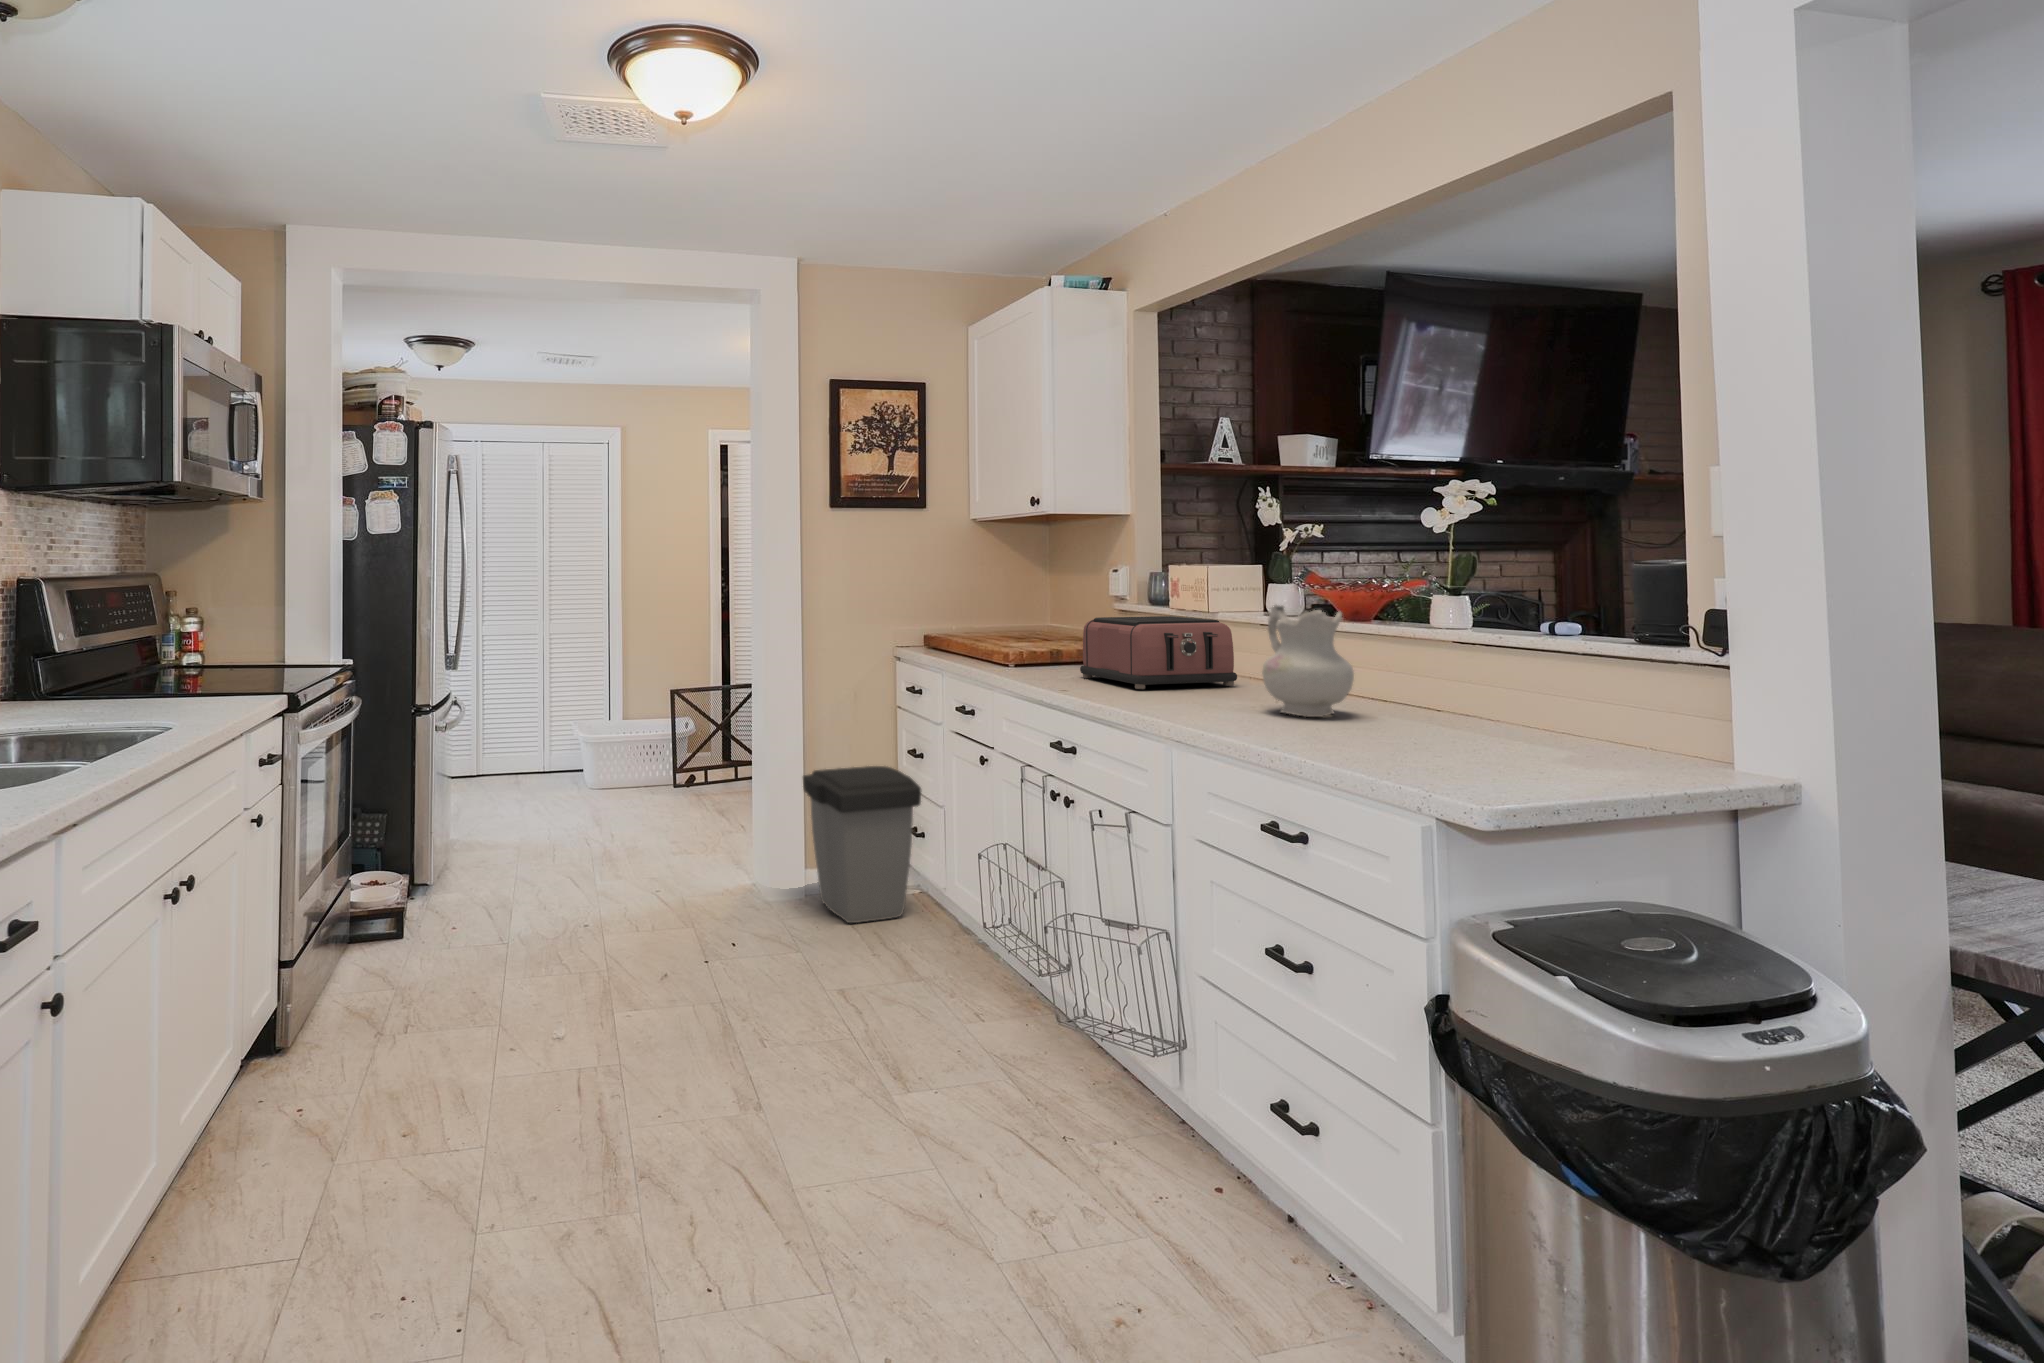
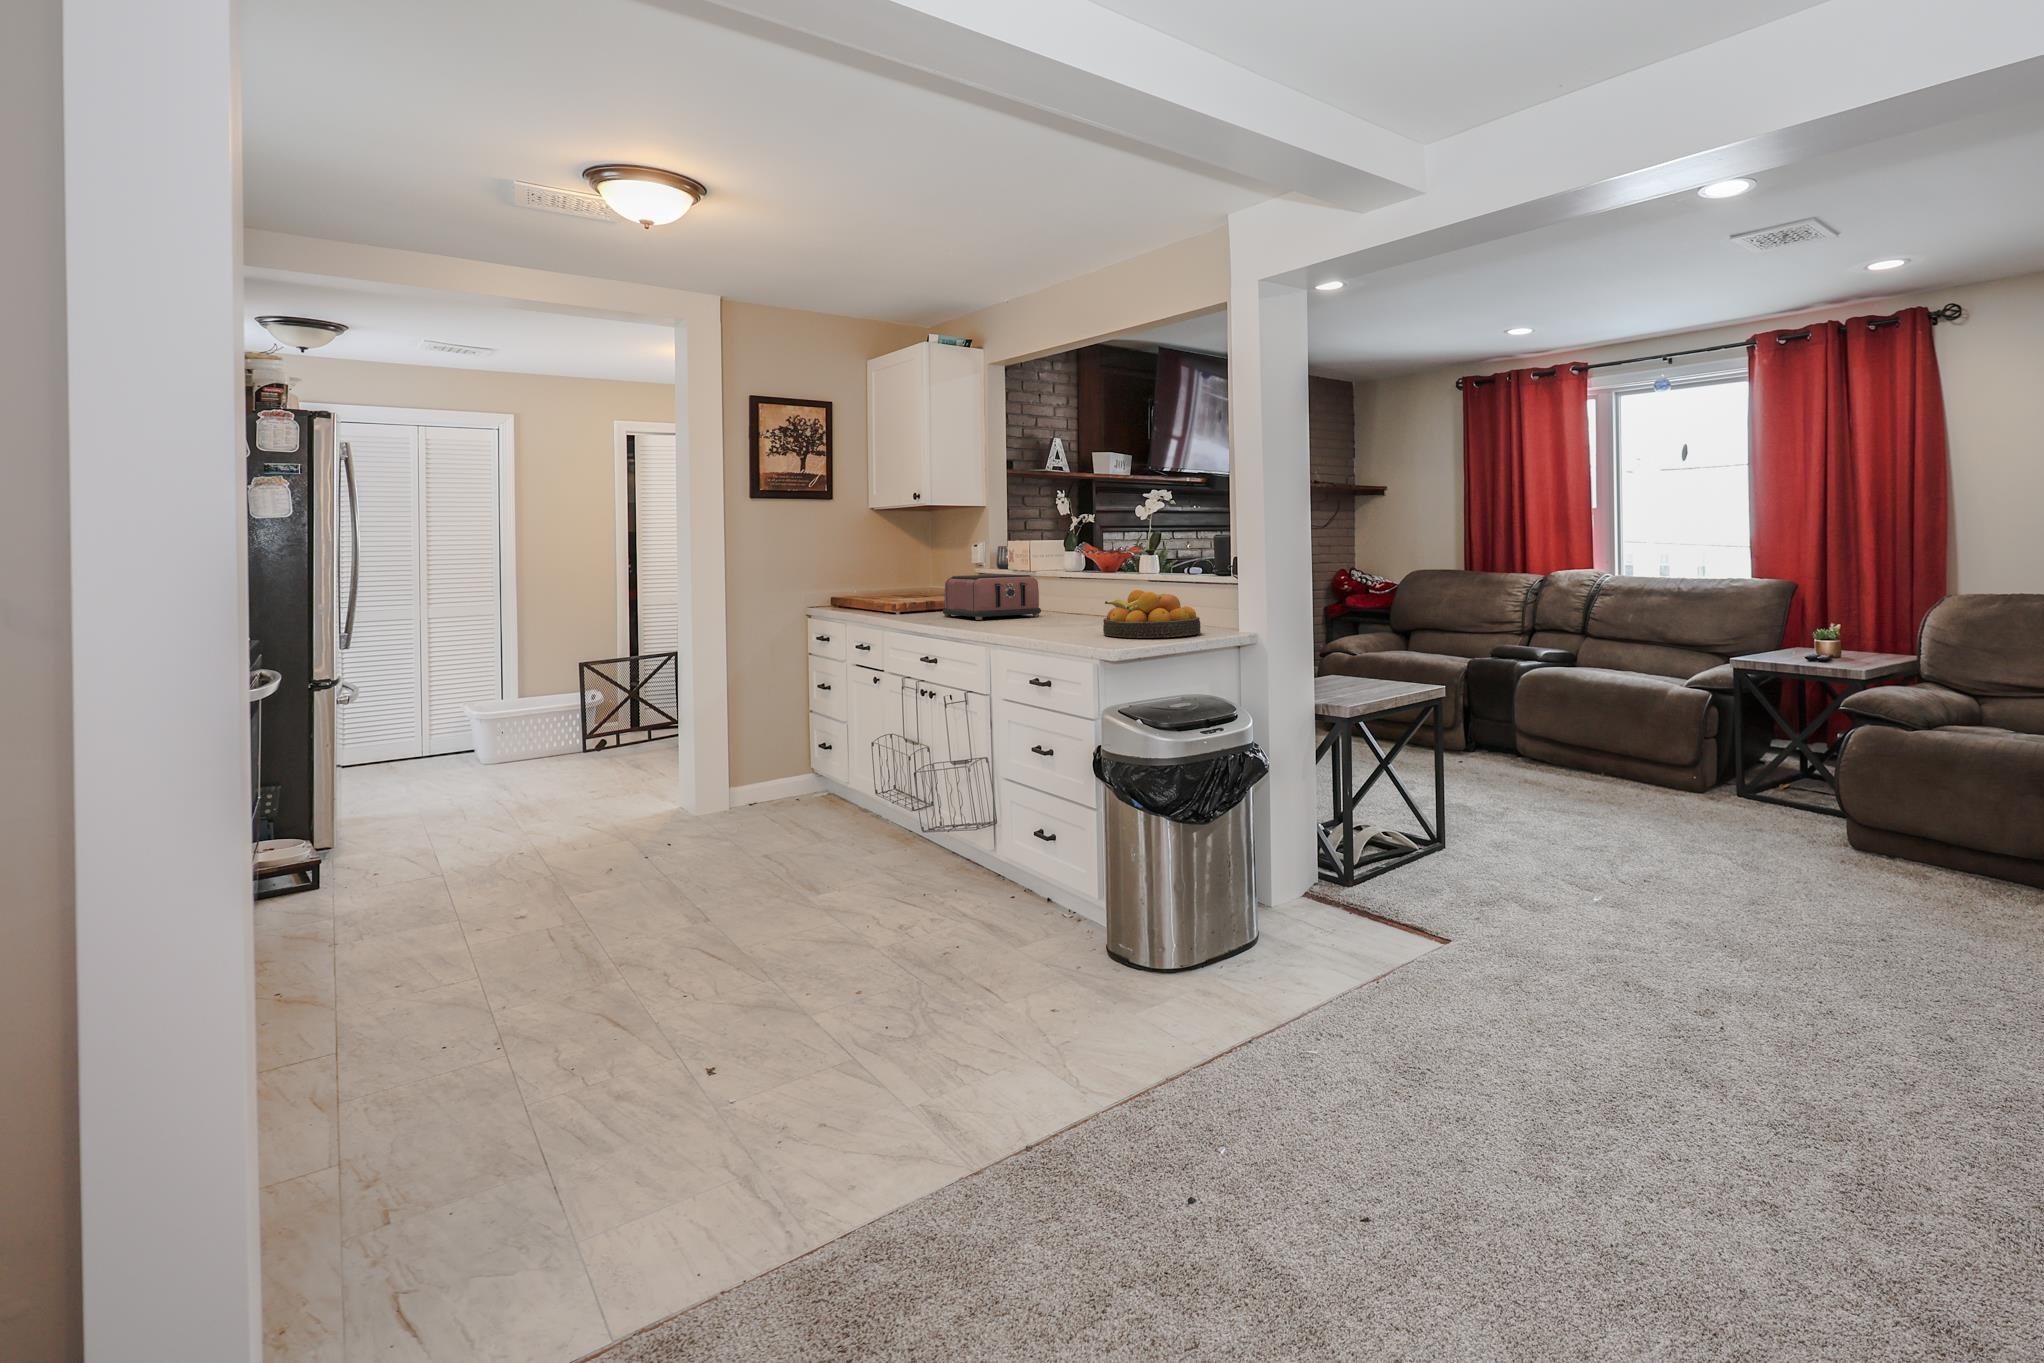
ceramic pitcher: present [1262,605,1354,717] -> none [1046,562,1095,627]
fruit bowl: none [1395,665,1619,769] -> present [1103,590,1201,638]
trash can: present [803,766,921,923] -> none [728,698,828,815]

